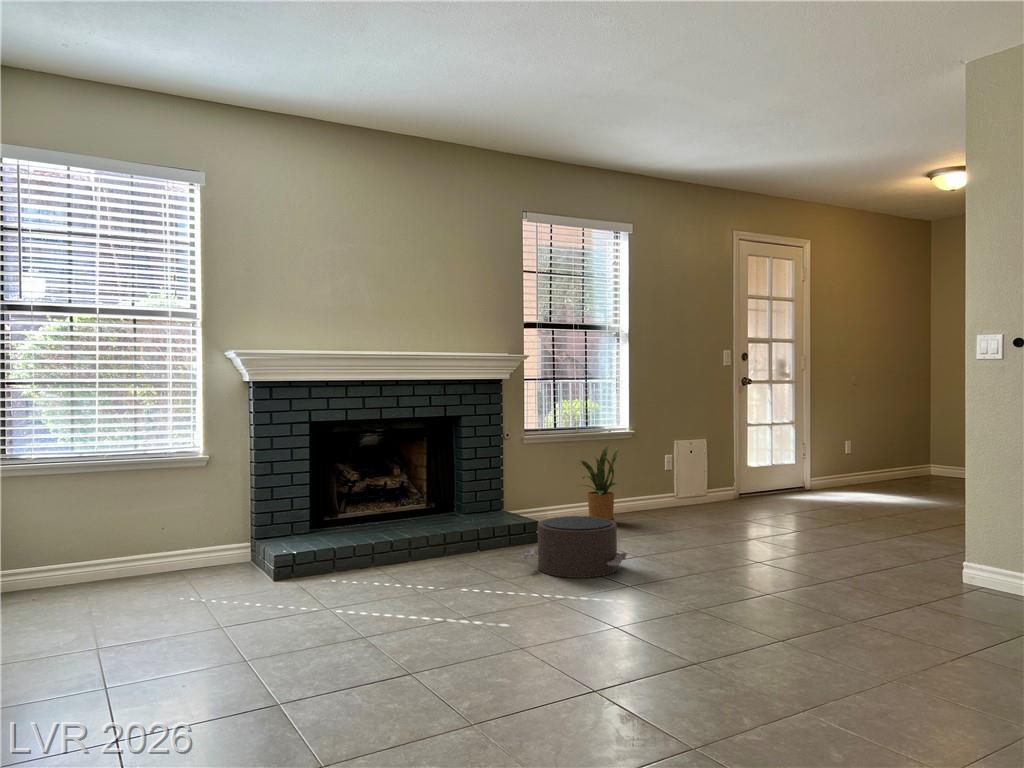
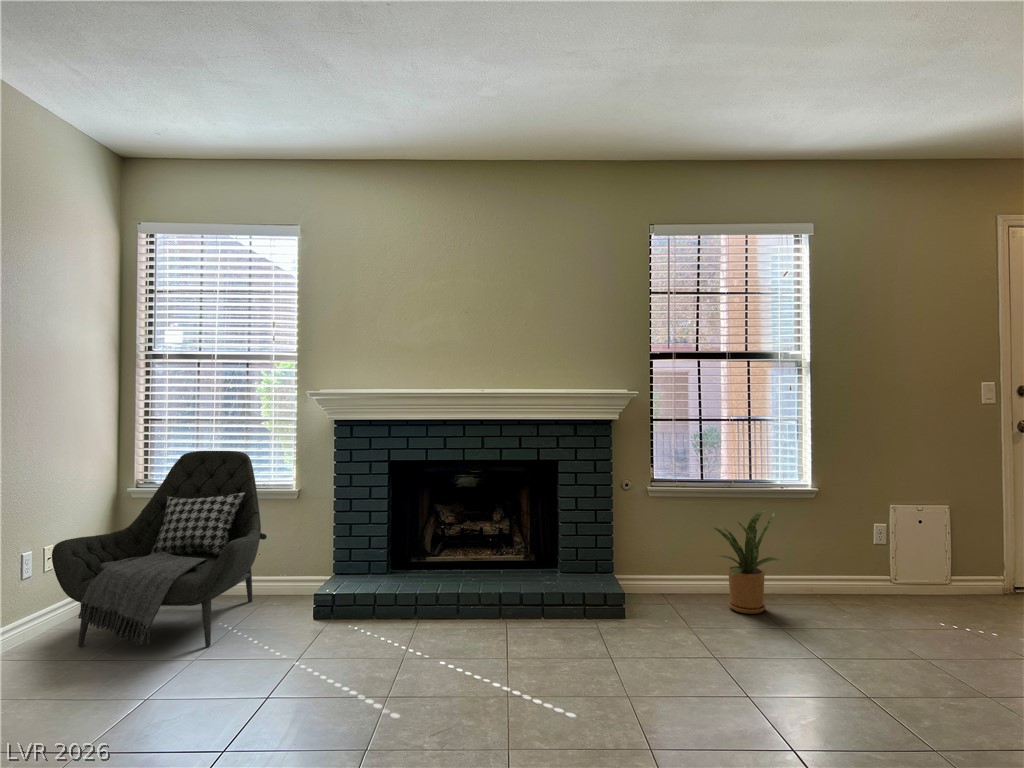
armchair: none [17,416,236,628] -> present [52,451,267,647]
pouf: present [522,516,627,578] -> none [535,609,673,714]

